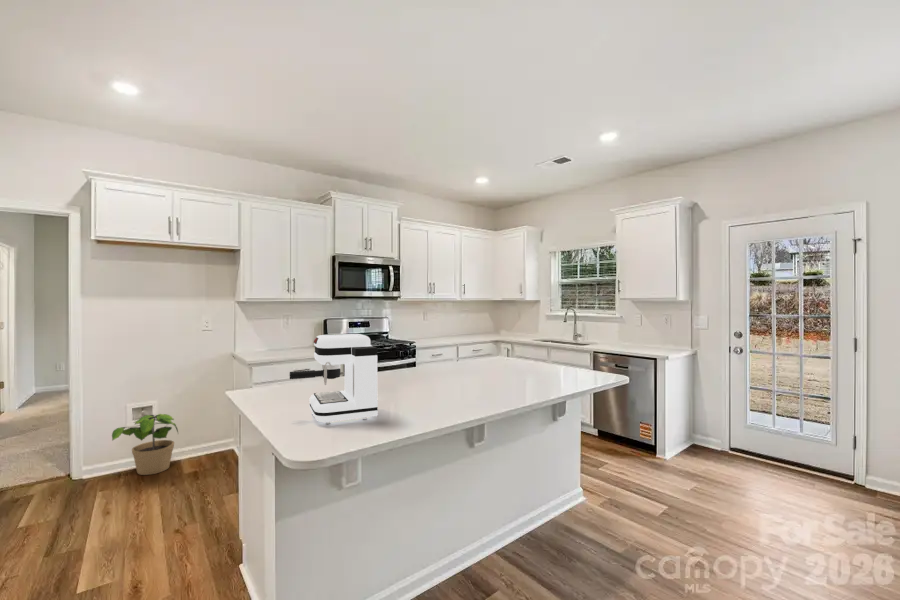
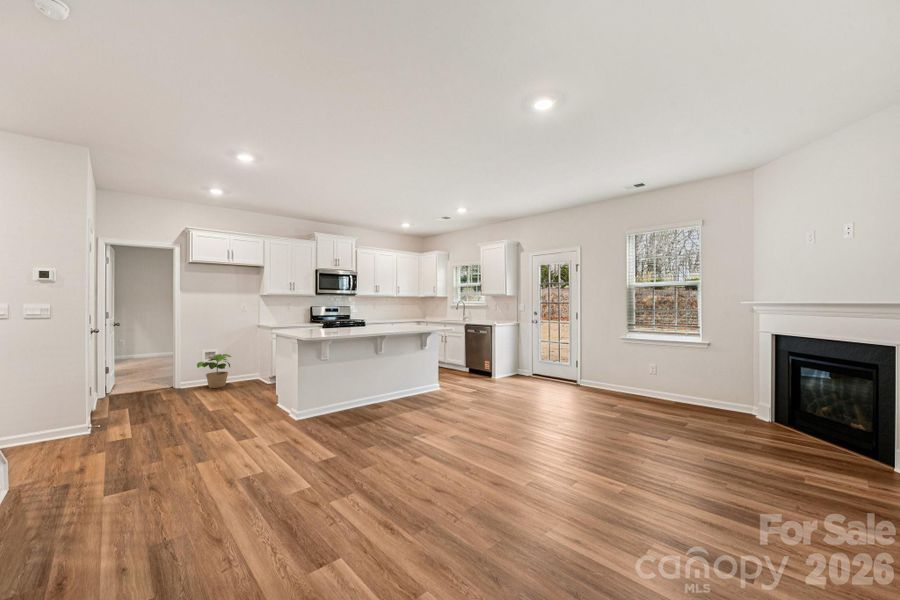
coffee maker: present [290,334,378,424] -> none [303,305,337,337]

